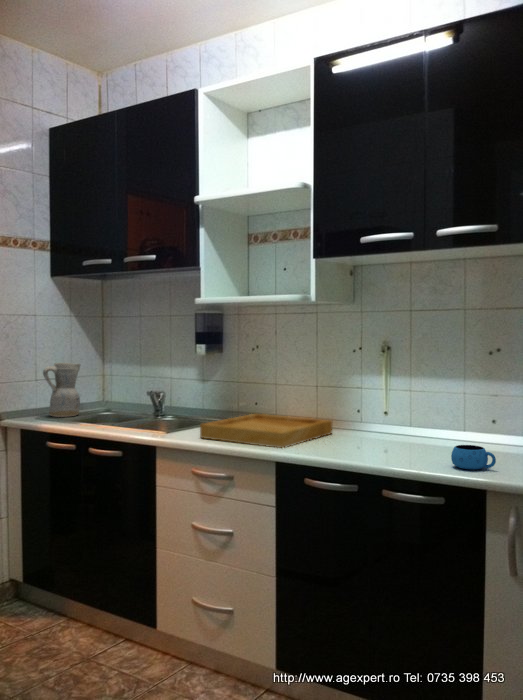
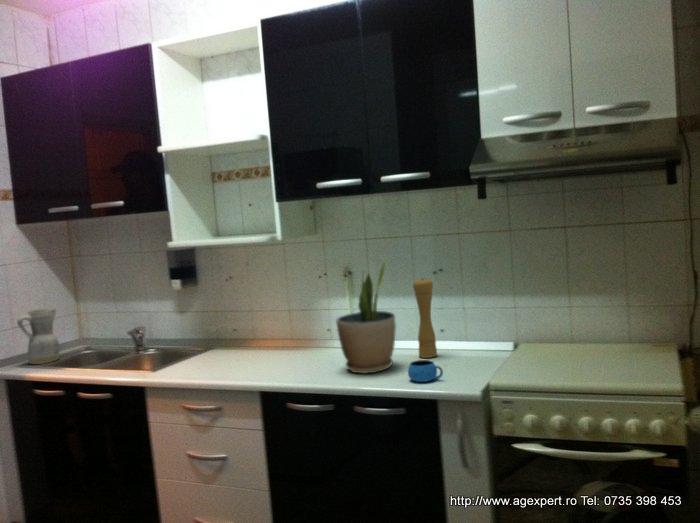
potted plant: none [369,325,439,456] -> present [336,261,396,374]
pepper mill: none [463,356,488,449] -> present [413,279,437,358]
tray: present [200,414,332,448] -> none [185,342,308,378]

